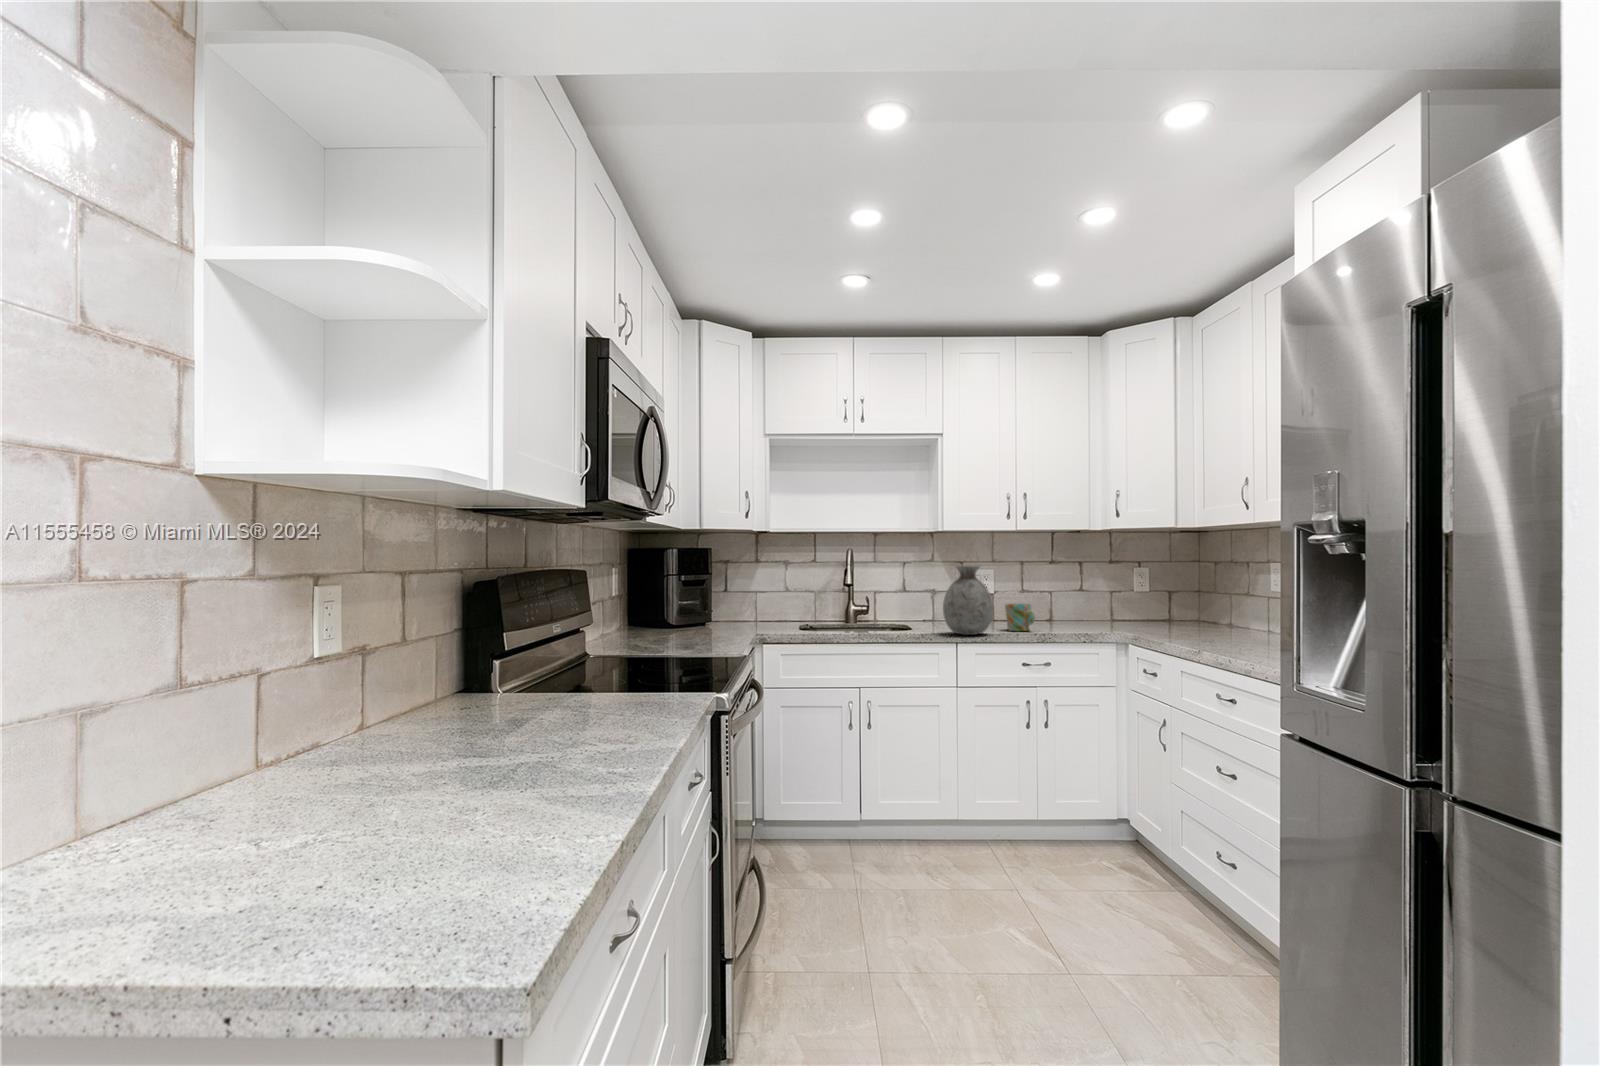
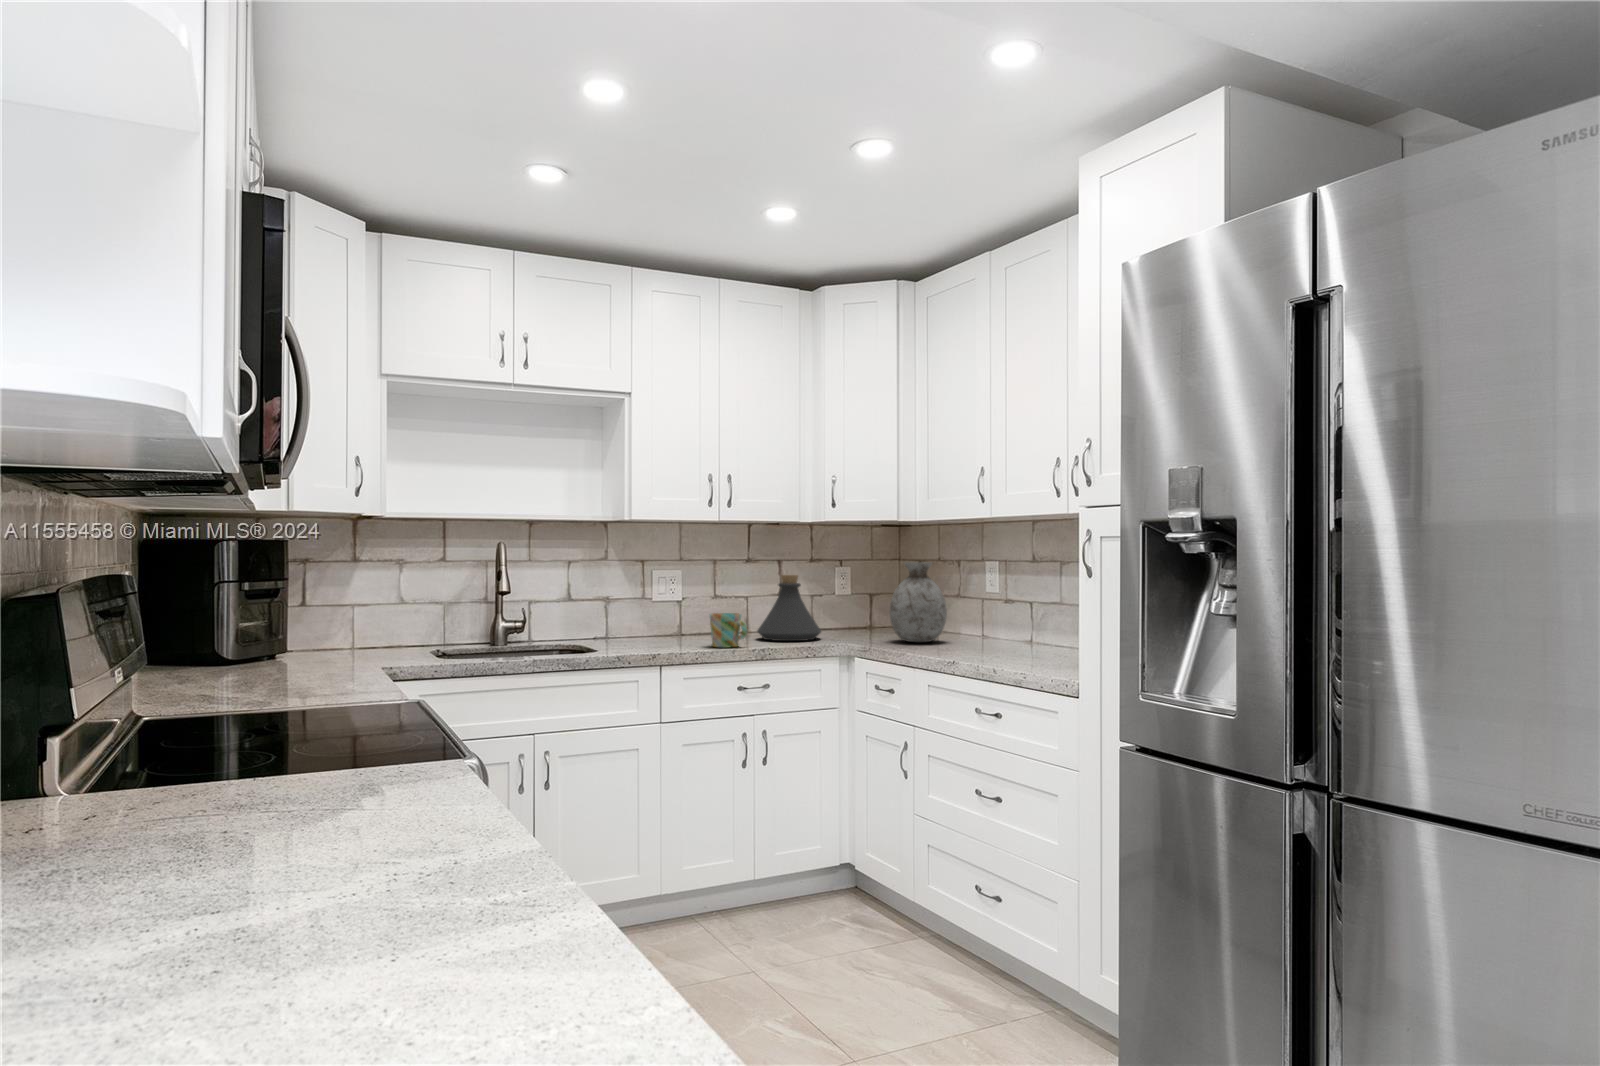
vase: present [943,566,993,635] -> present [890,562,947,642]
bottle: none [1053,574,1111,629] -> present [757,575,821,641]

